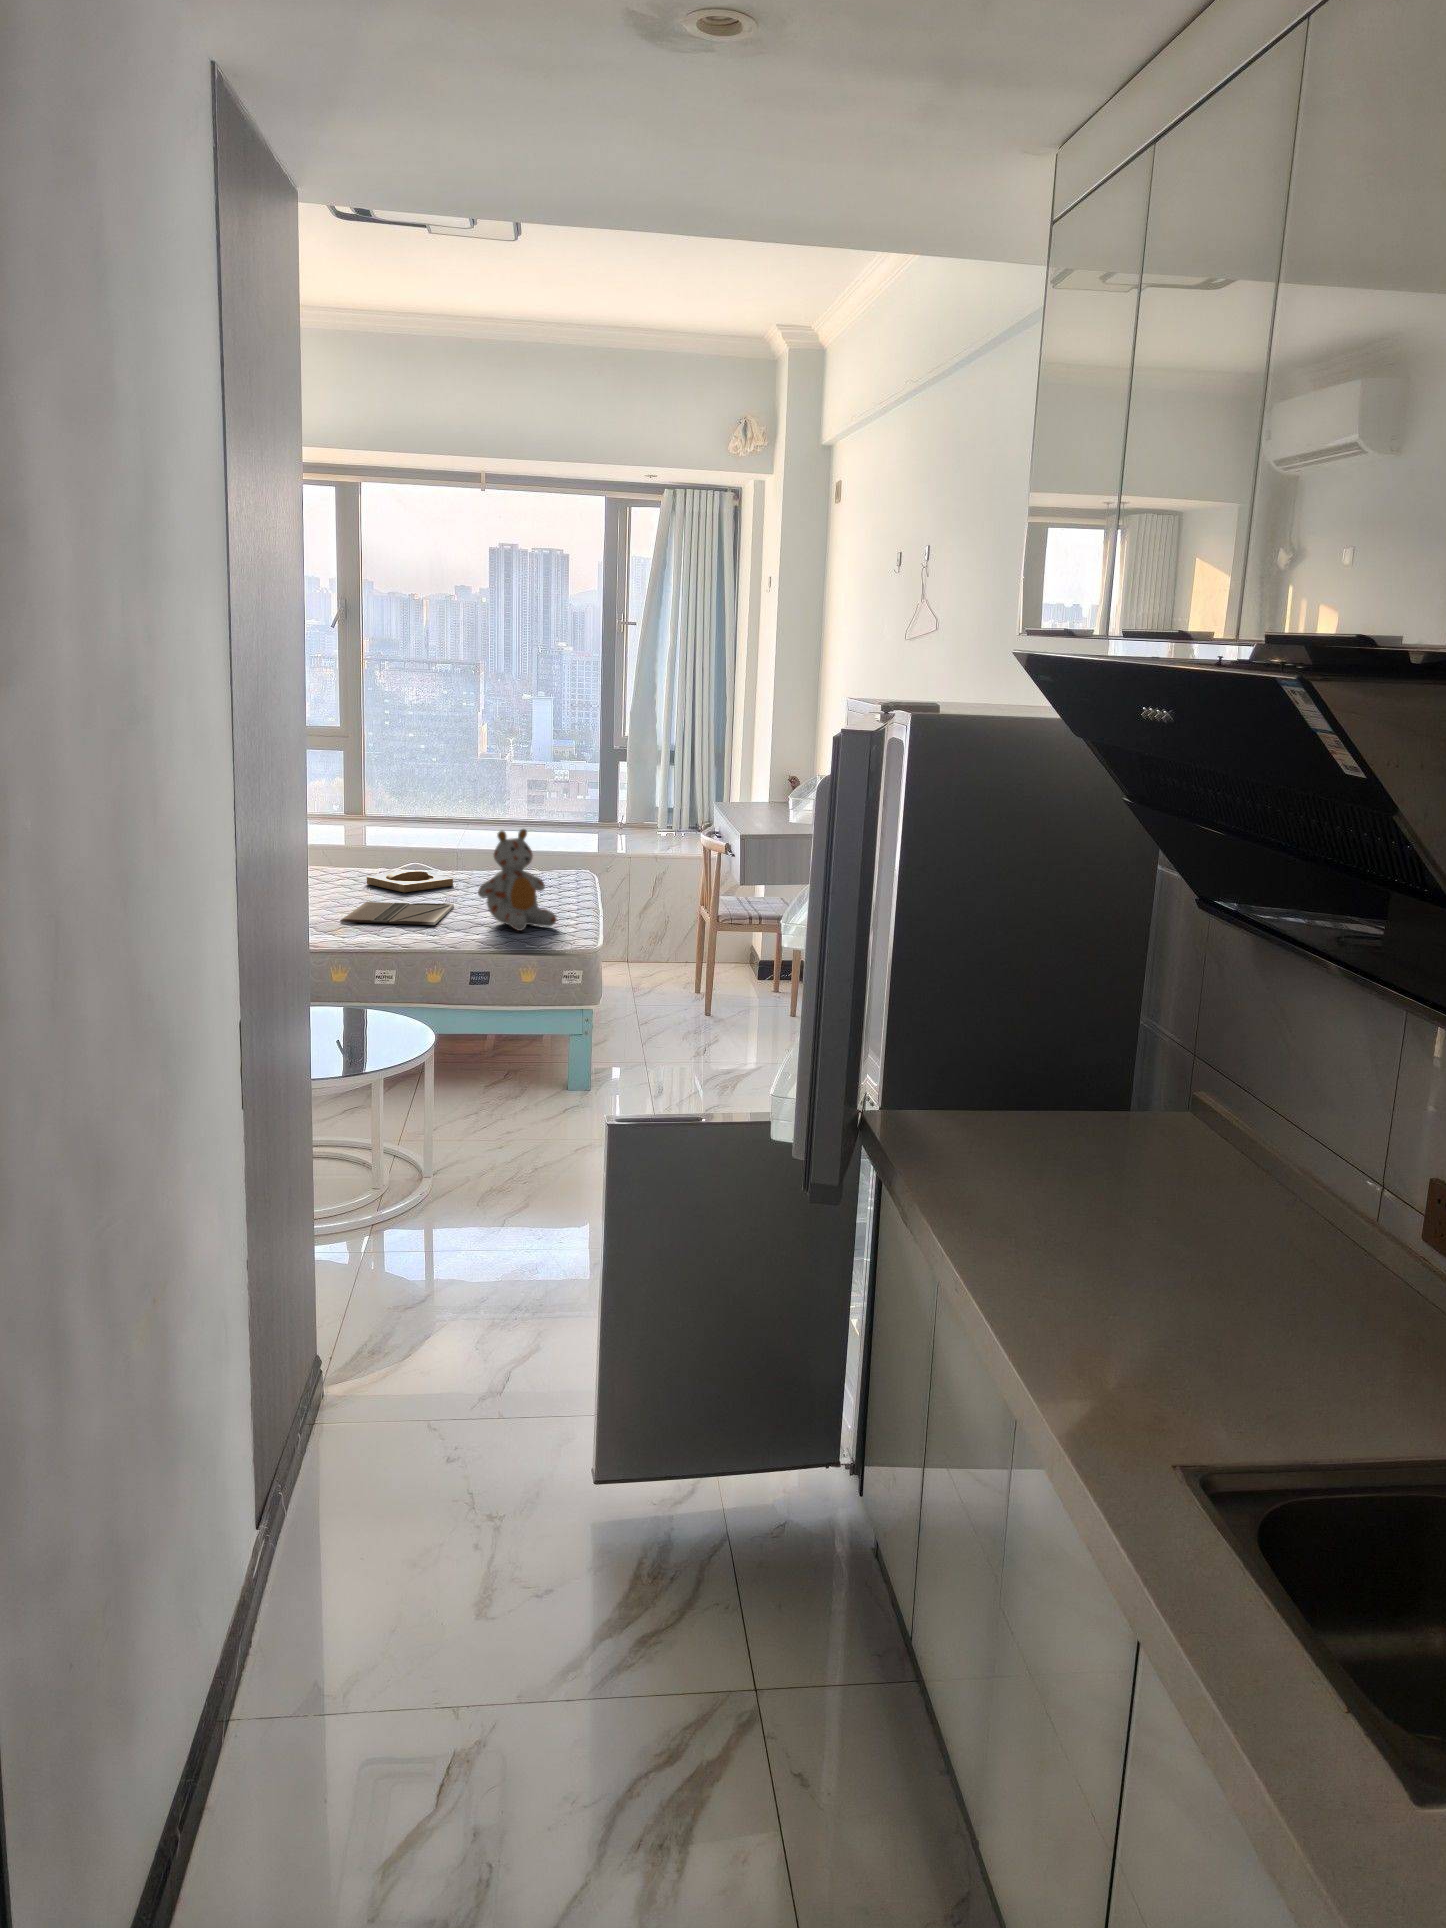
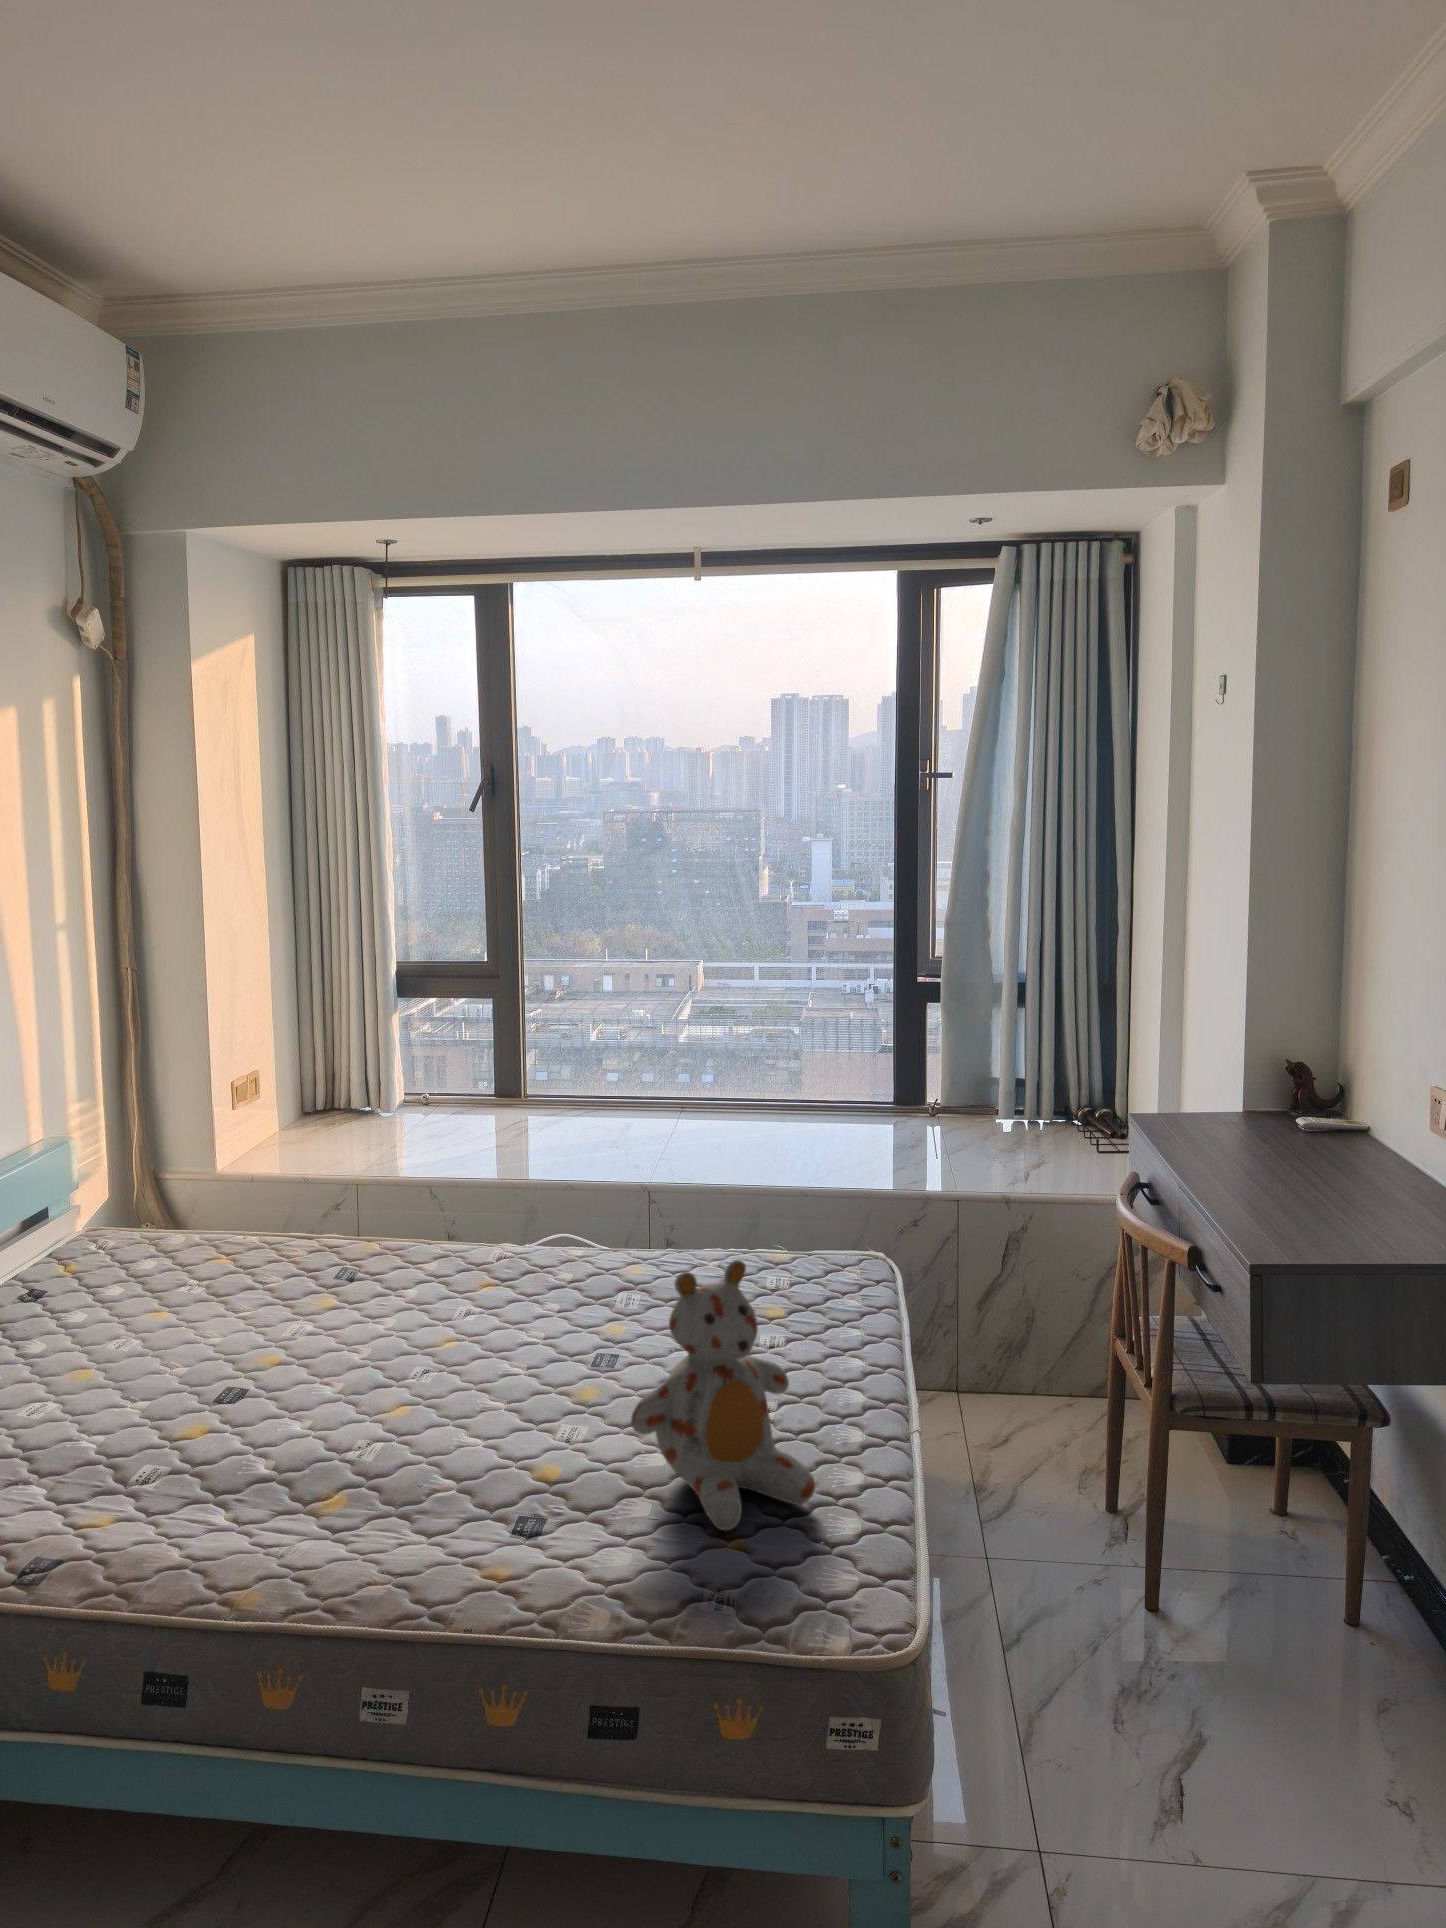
tray: present [367,870,453,892] -> none [467,1248,624,1323]
laptop: present [340,902,454,925] -> none [344,1367,604,1485]

